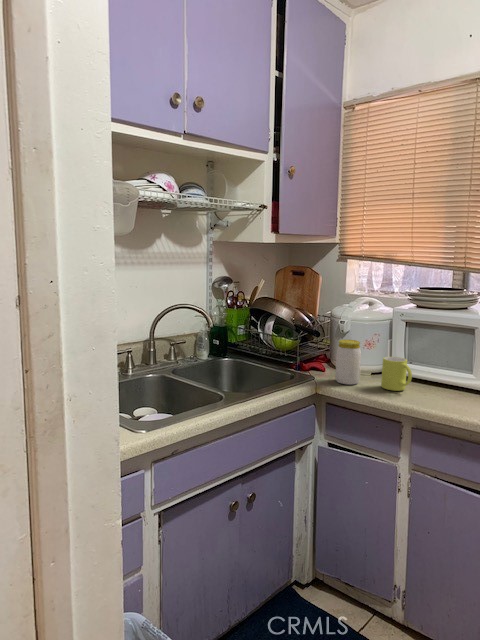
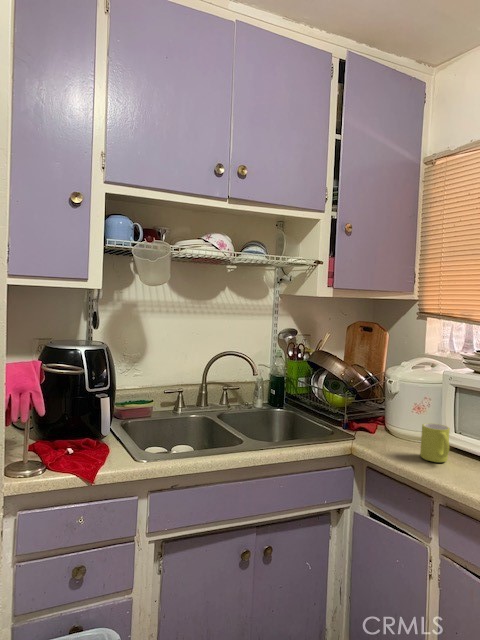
jar: present [335,340,361,385] -> none [374,400,402,449]

